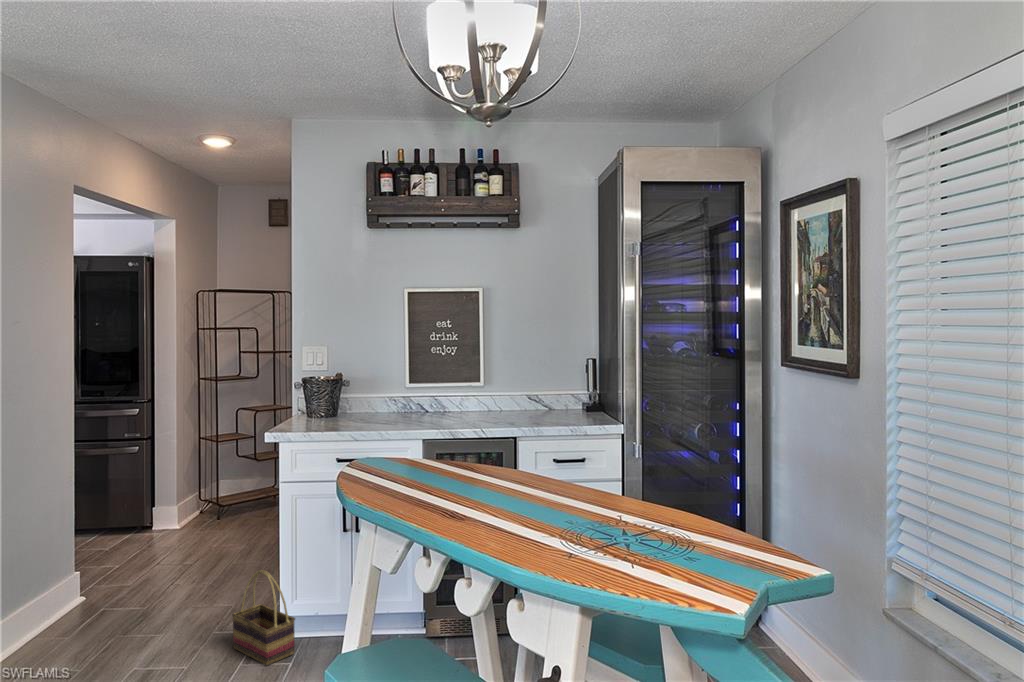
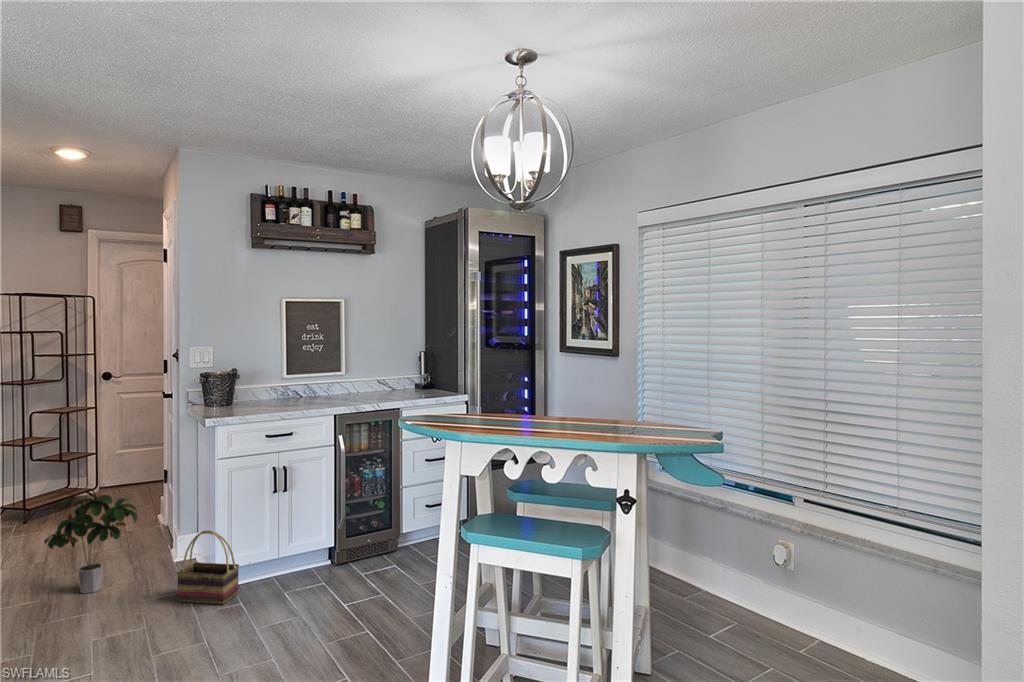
potted plant: none [150,506,224,615] -> present [44,495,137,593]

